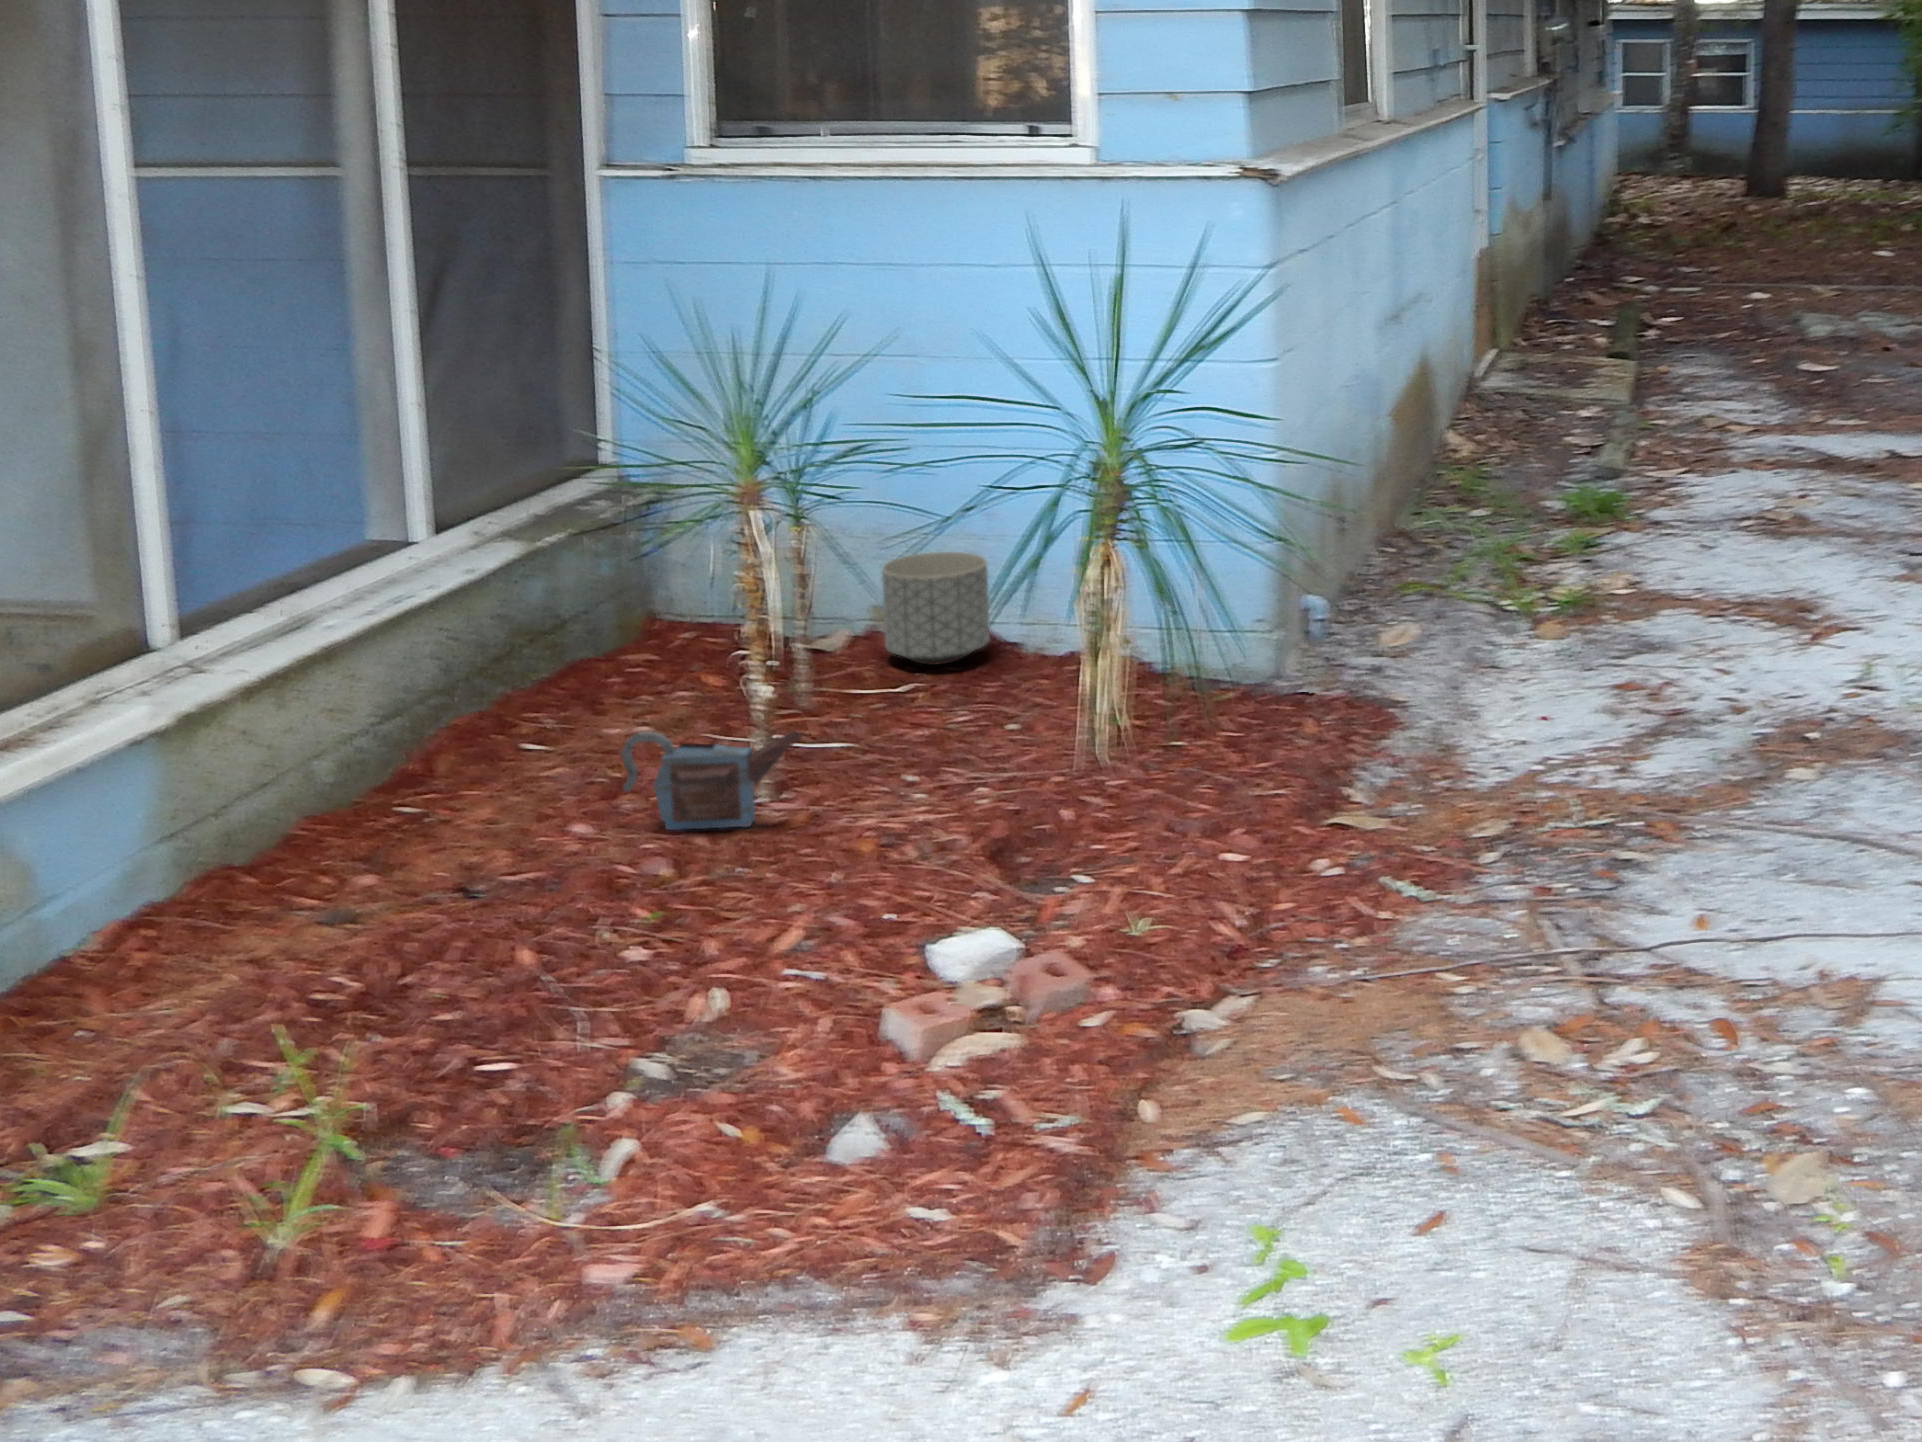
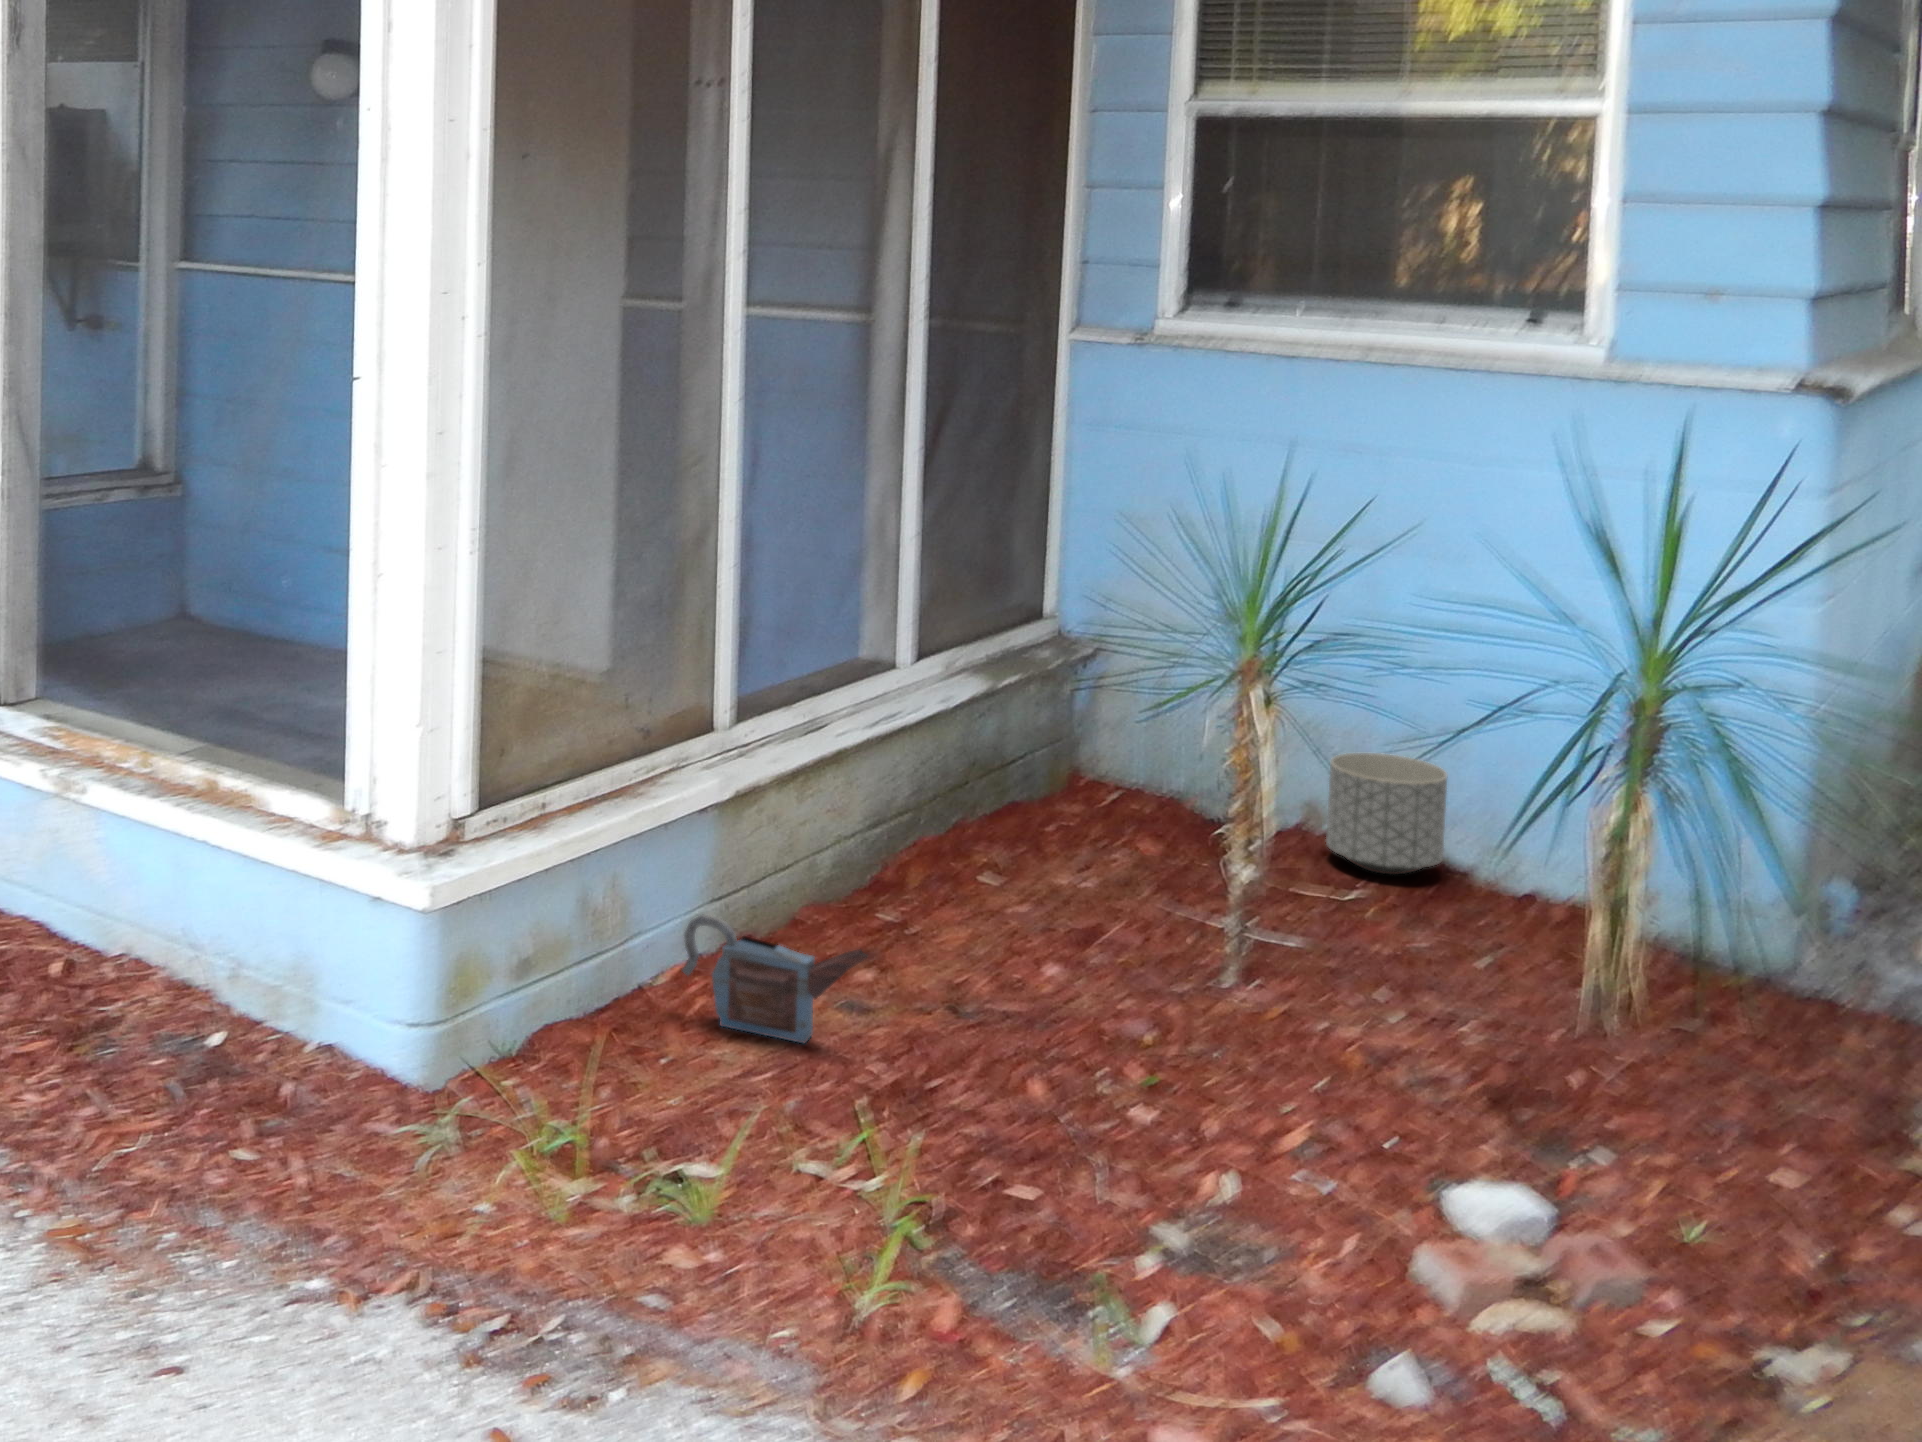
watering can: present [621,731,802,830] -> present [682,915,868,1043]

